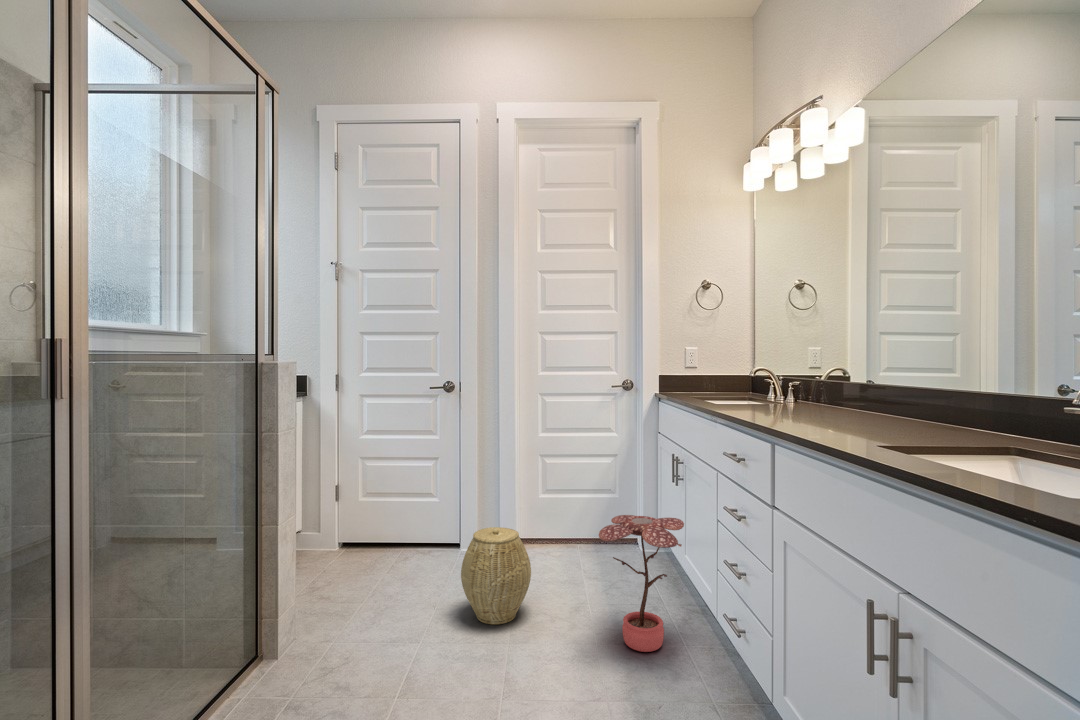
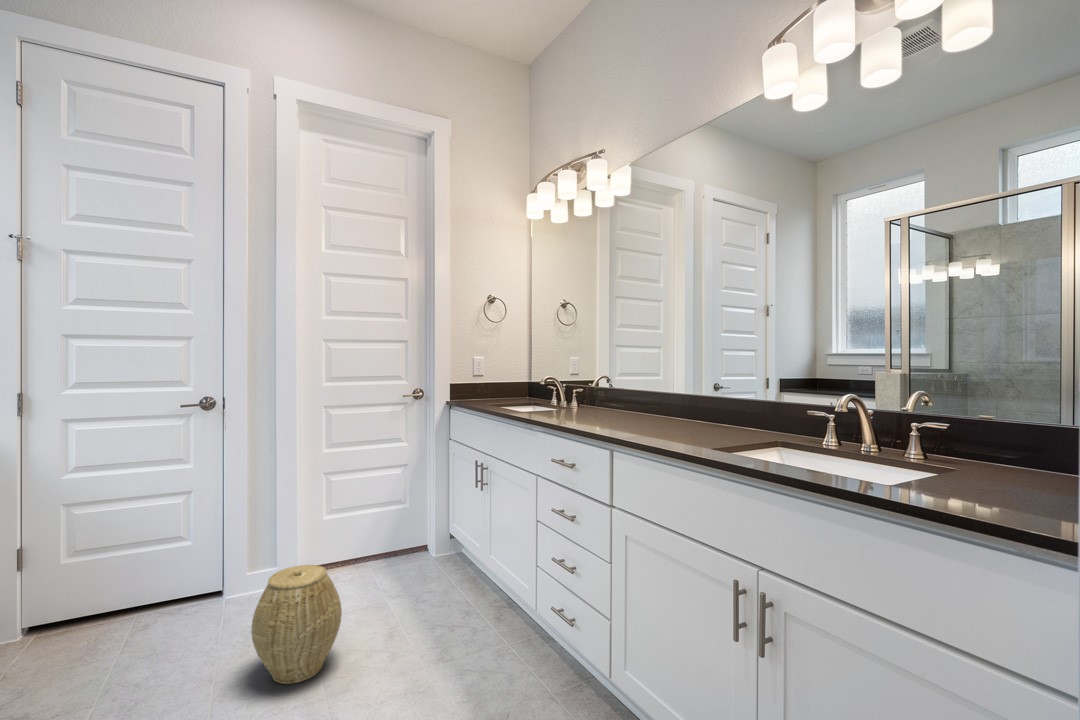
potted plant: present [599,515,684,652] -> none [429,524,510,665]

